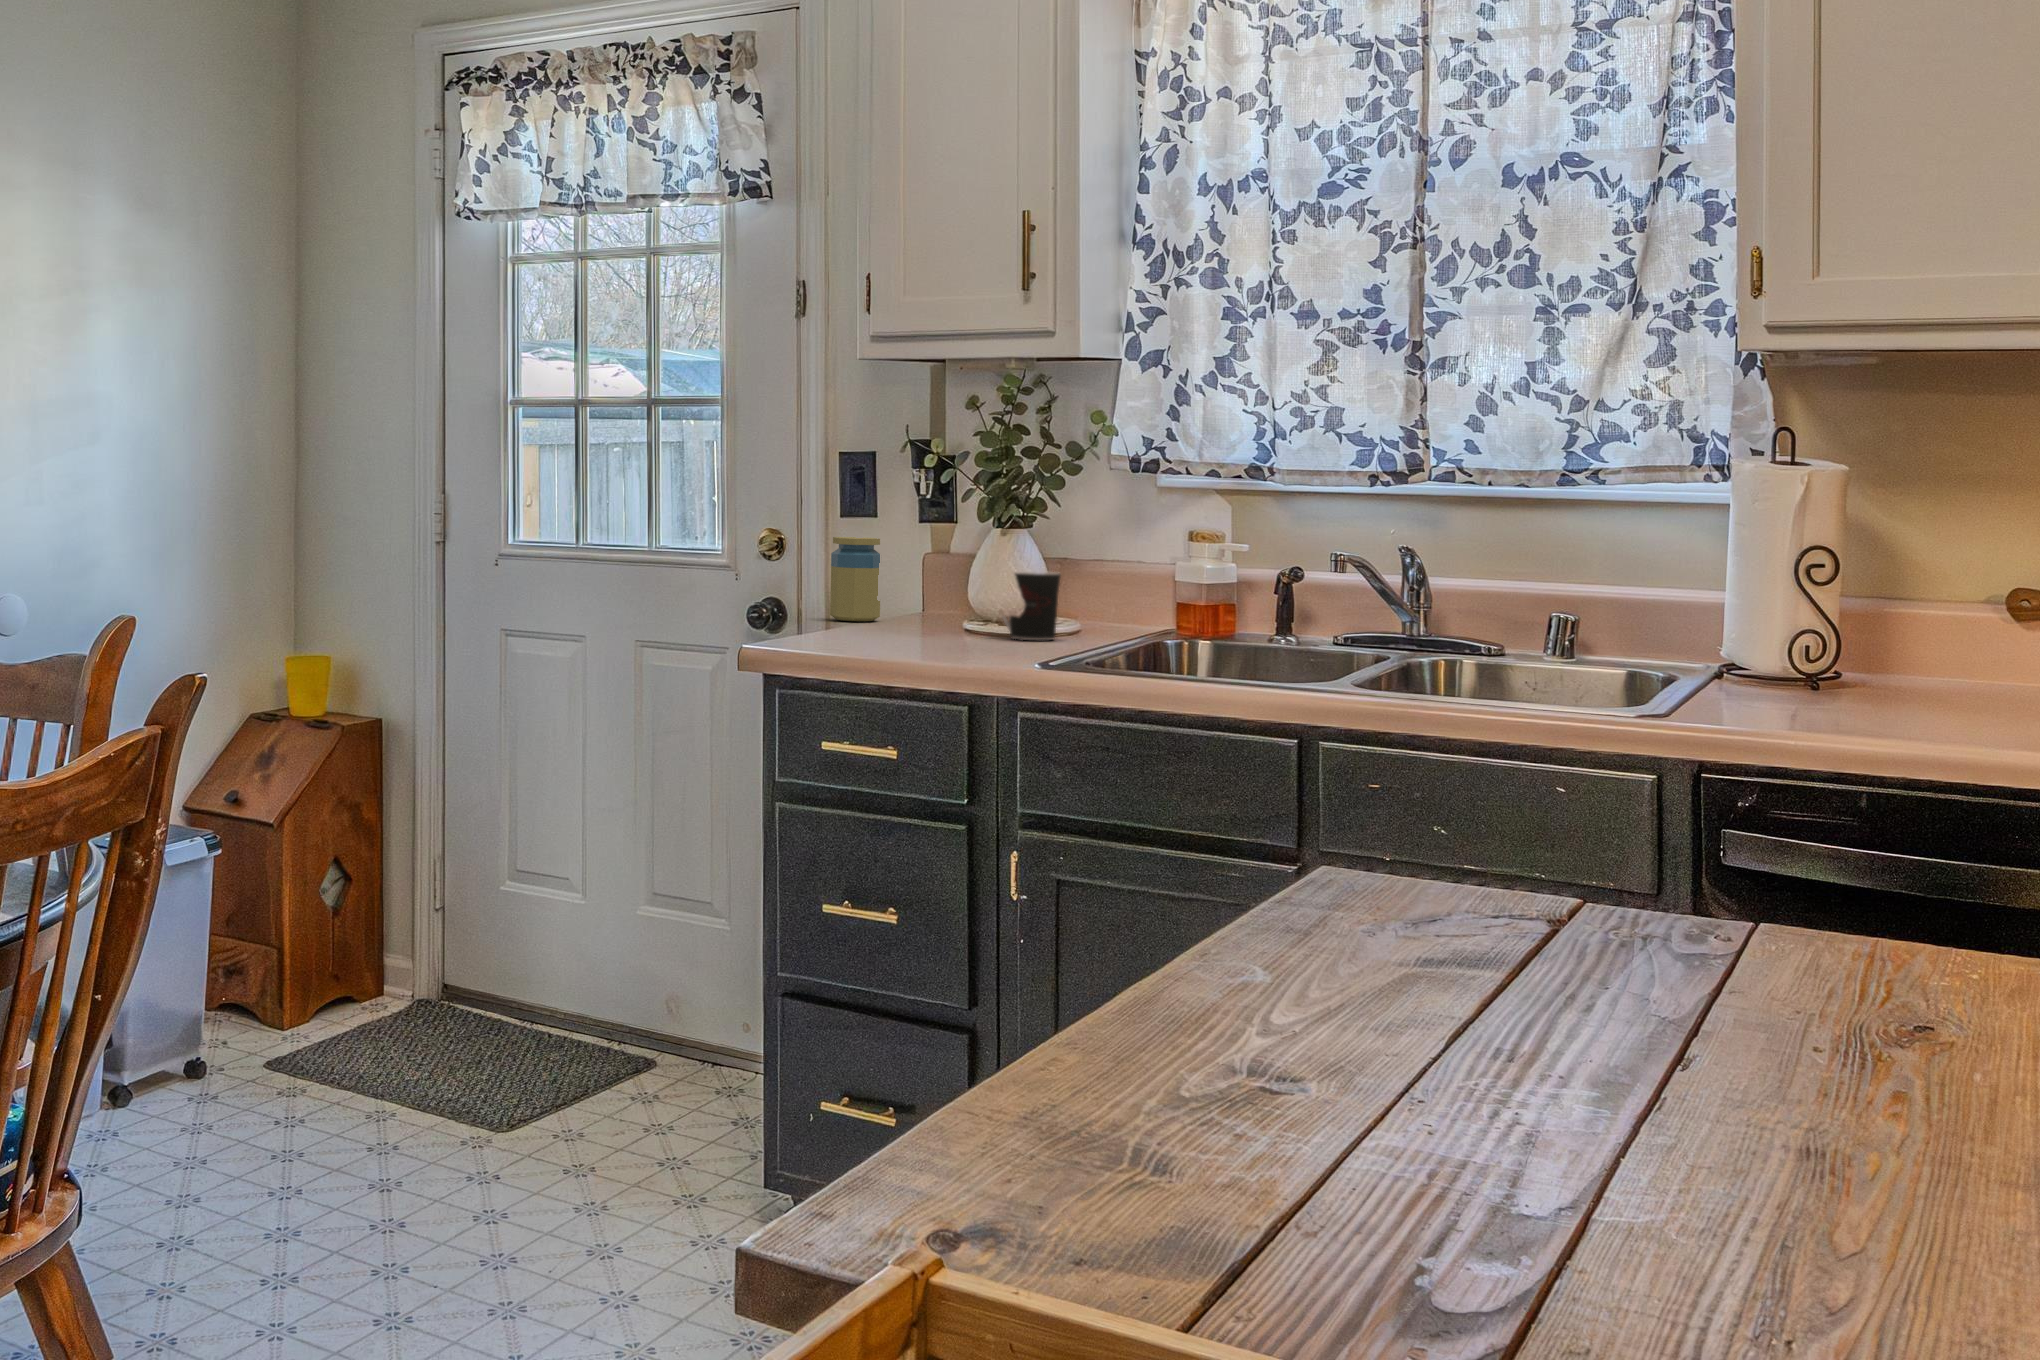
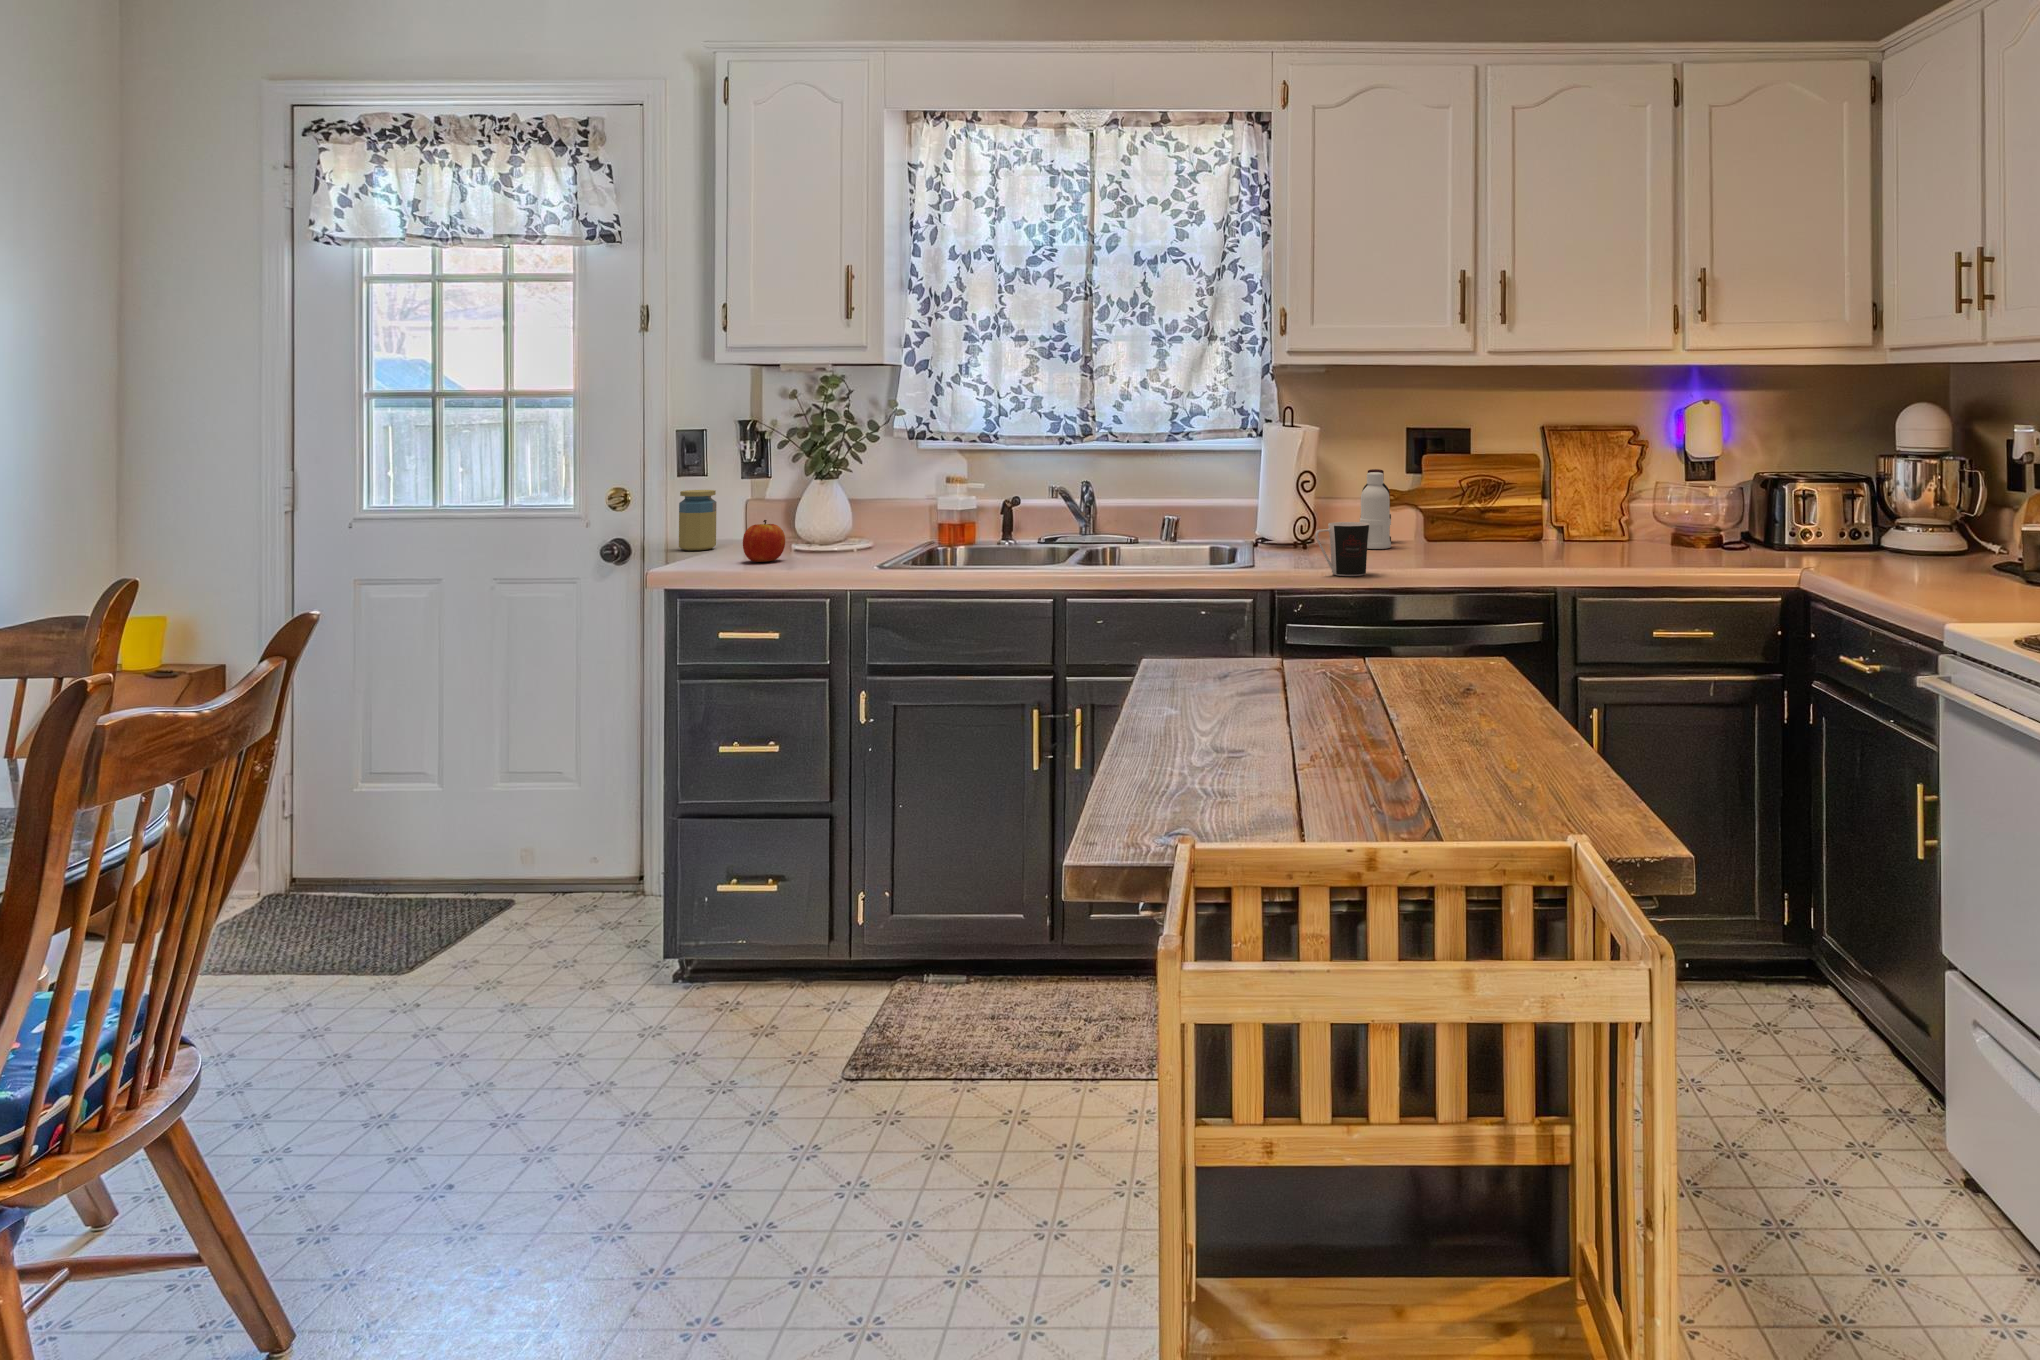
bottle: none [1944,551,2026,700] -> present [1360,469,1391,549]
coffee cup: present [1003,572,1061,640] -> present [1315,522,1369,576]
apple: none [882,577,942,638] -> present [743,520,785,562]

